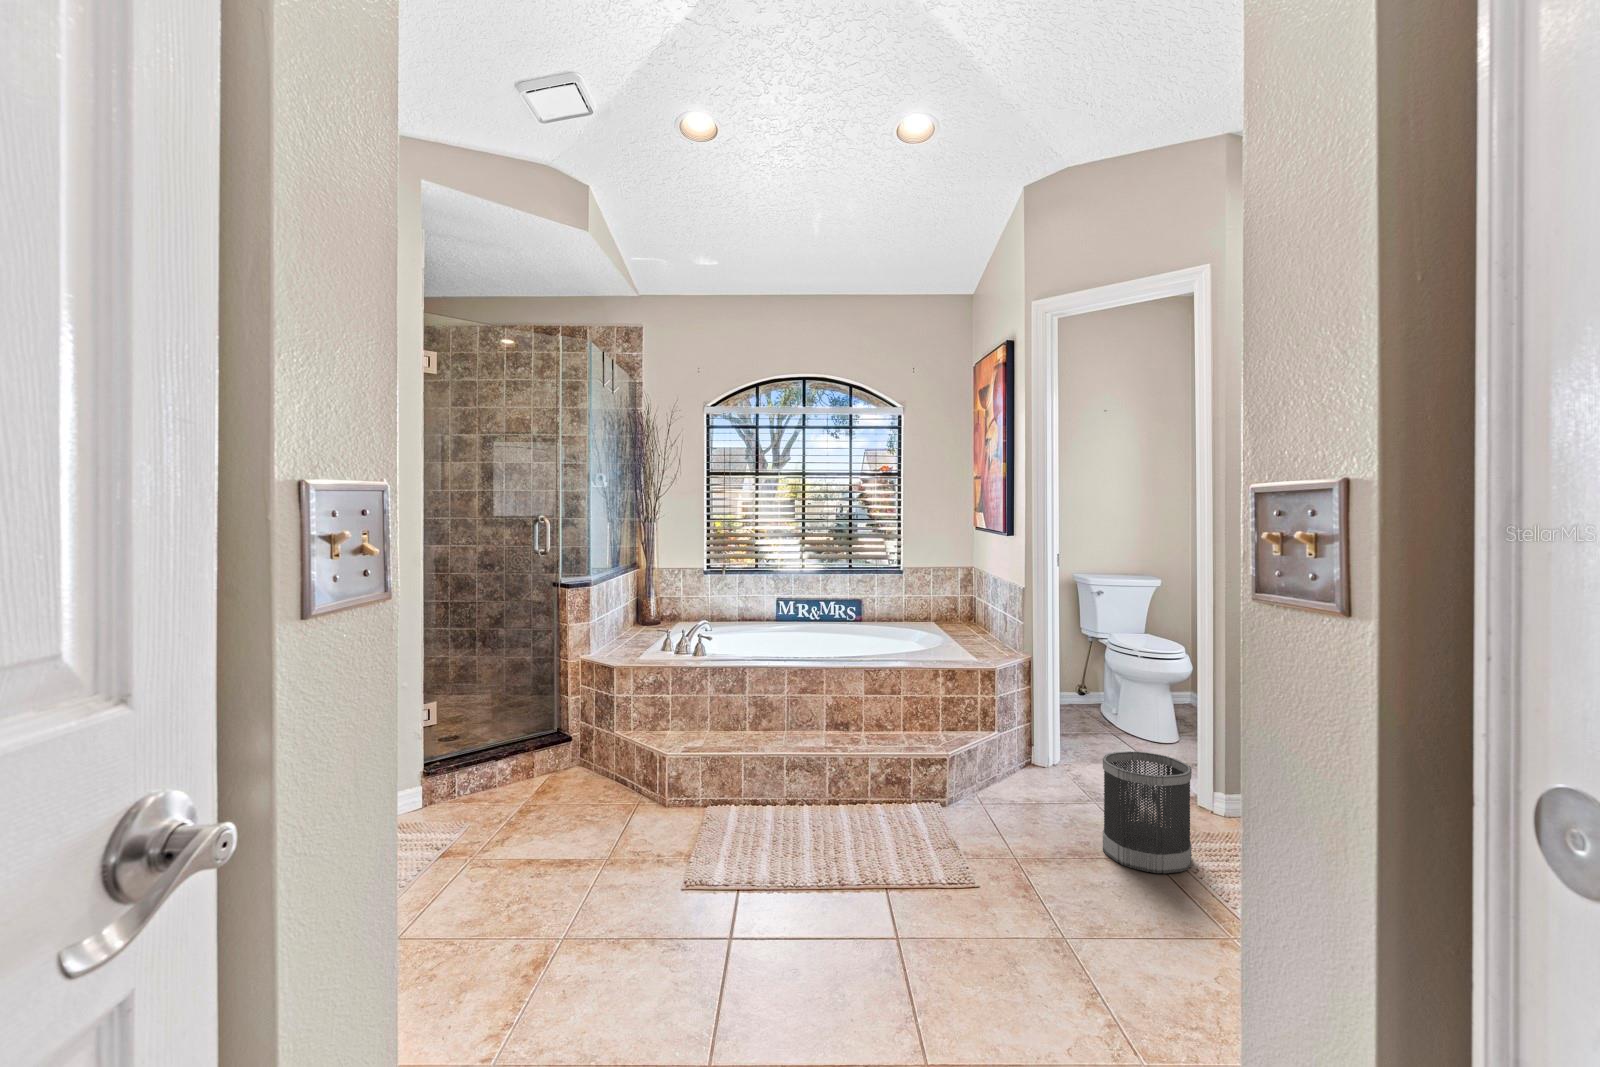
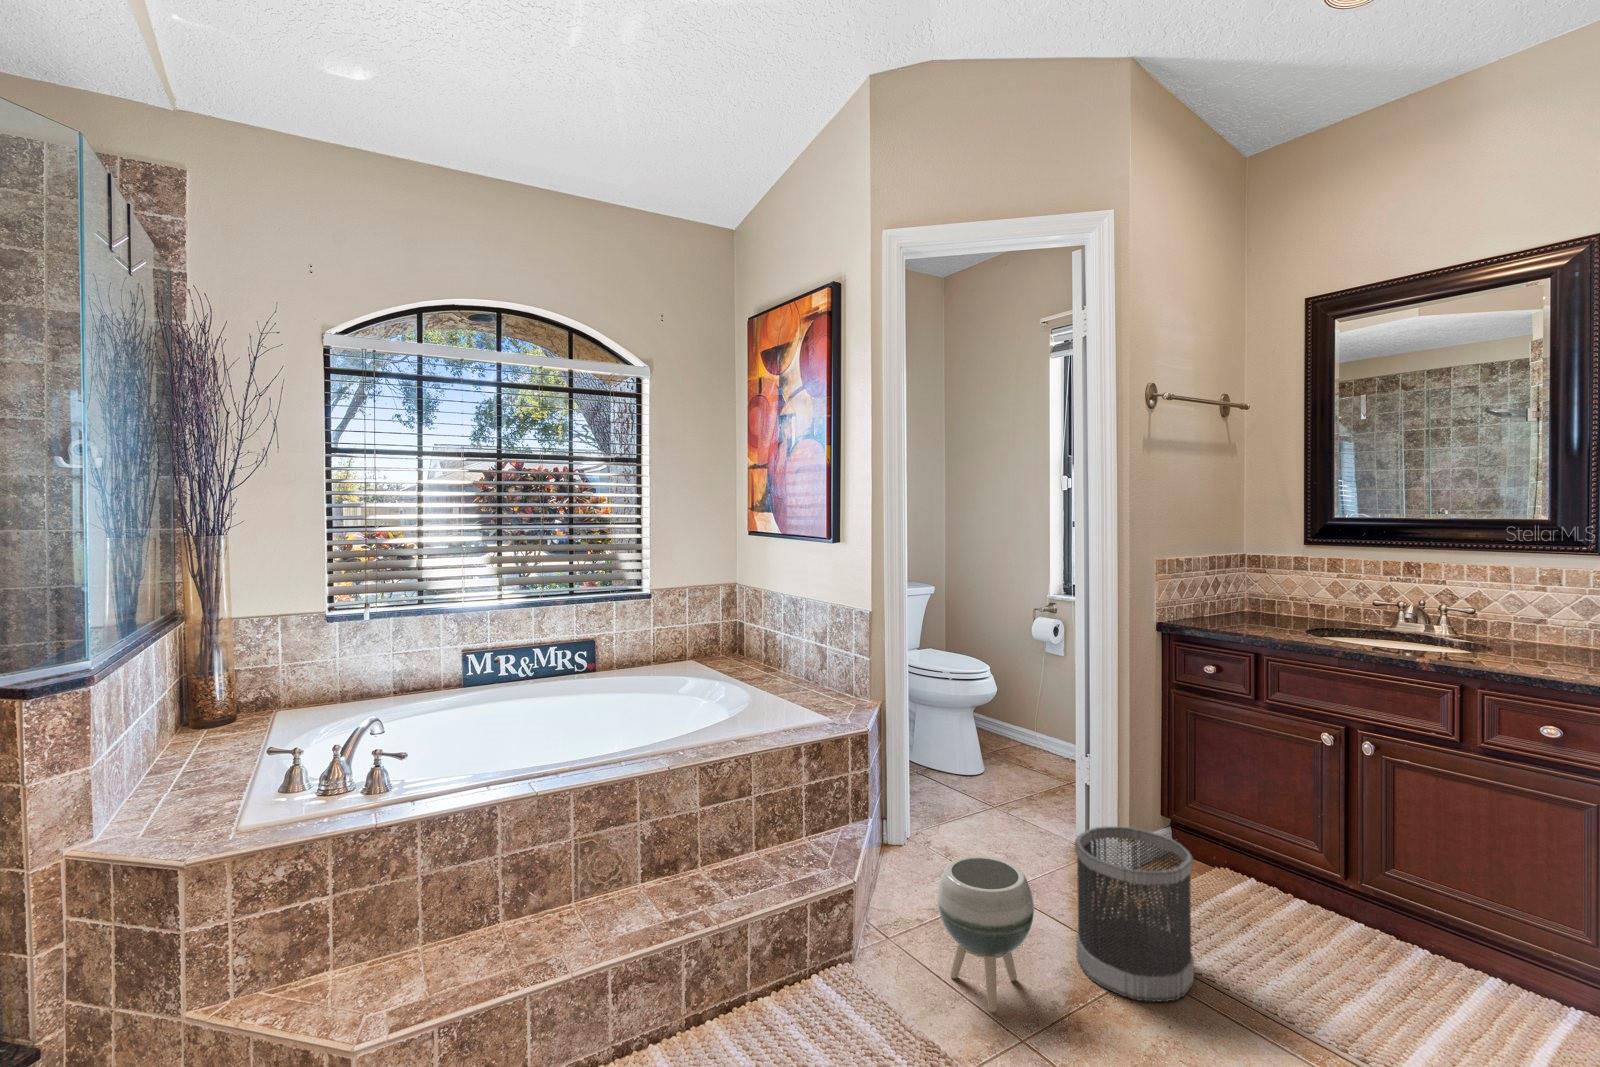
planter: none [988,748,1055,844] -> present [938,856,1034,1012]

